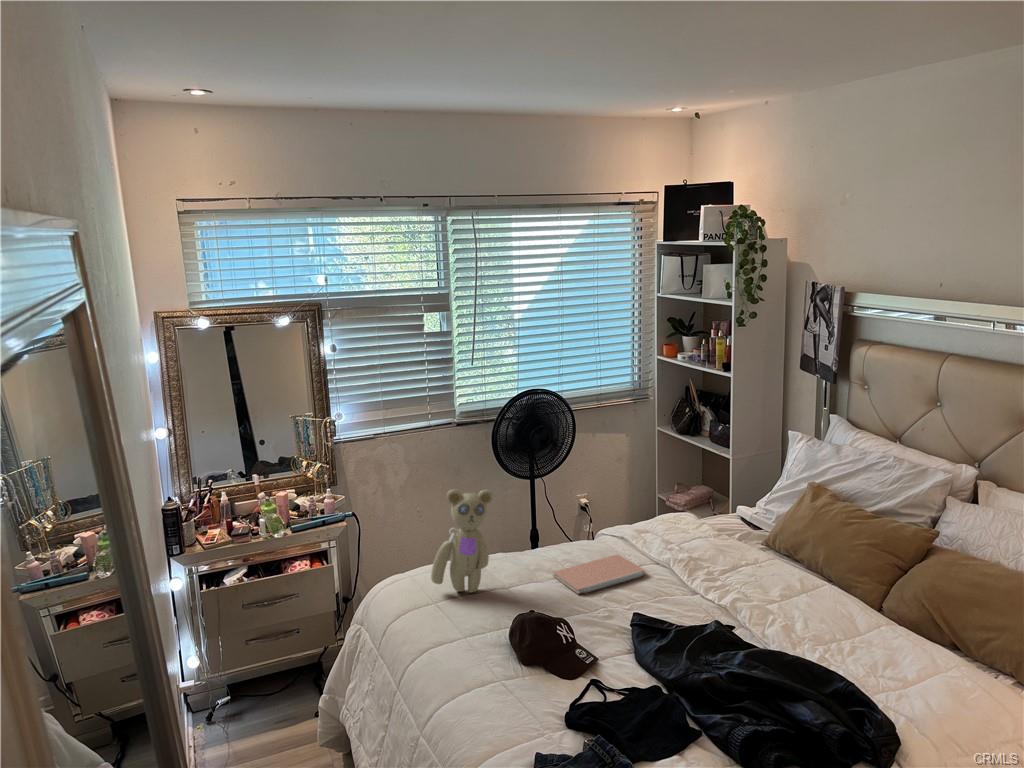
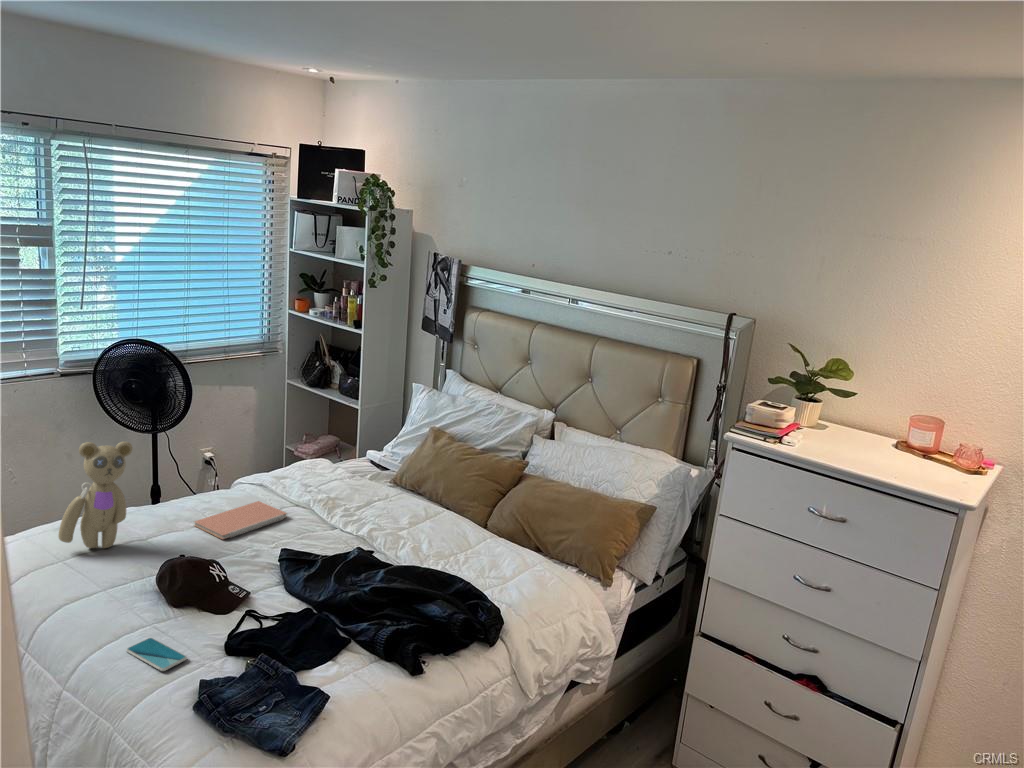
smartphone: none [471,696,525,738] -> present [126,638,187,671]

